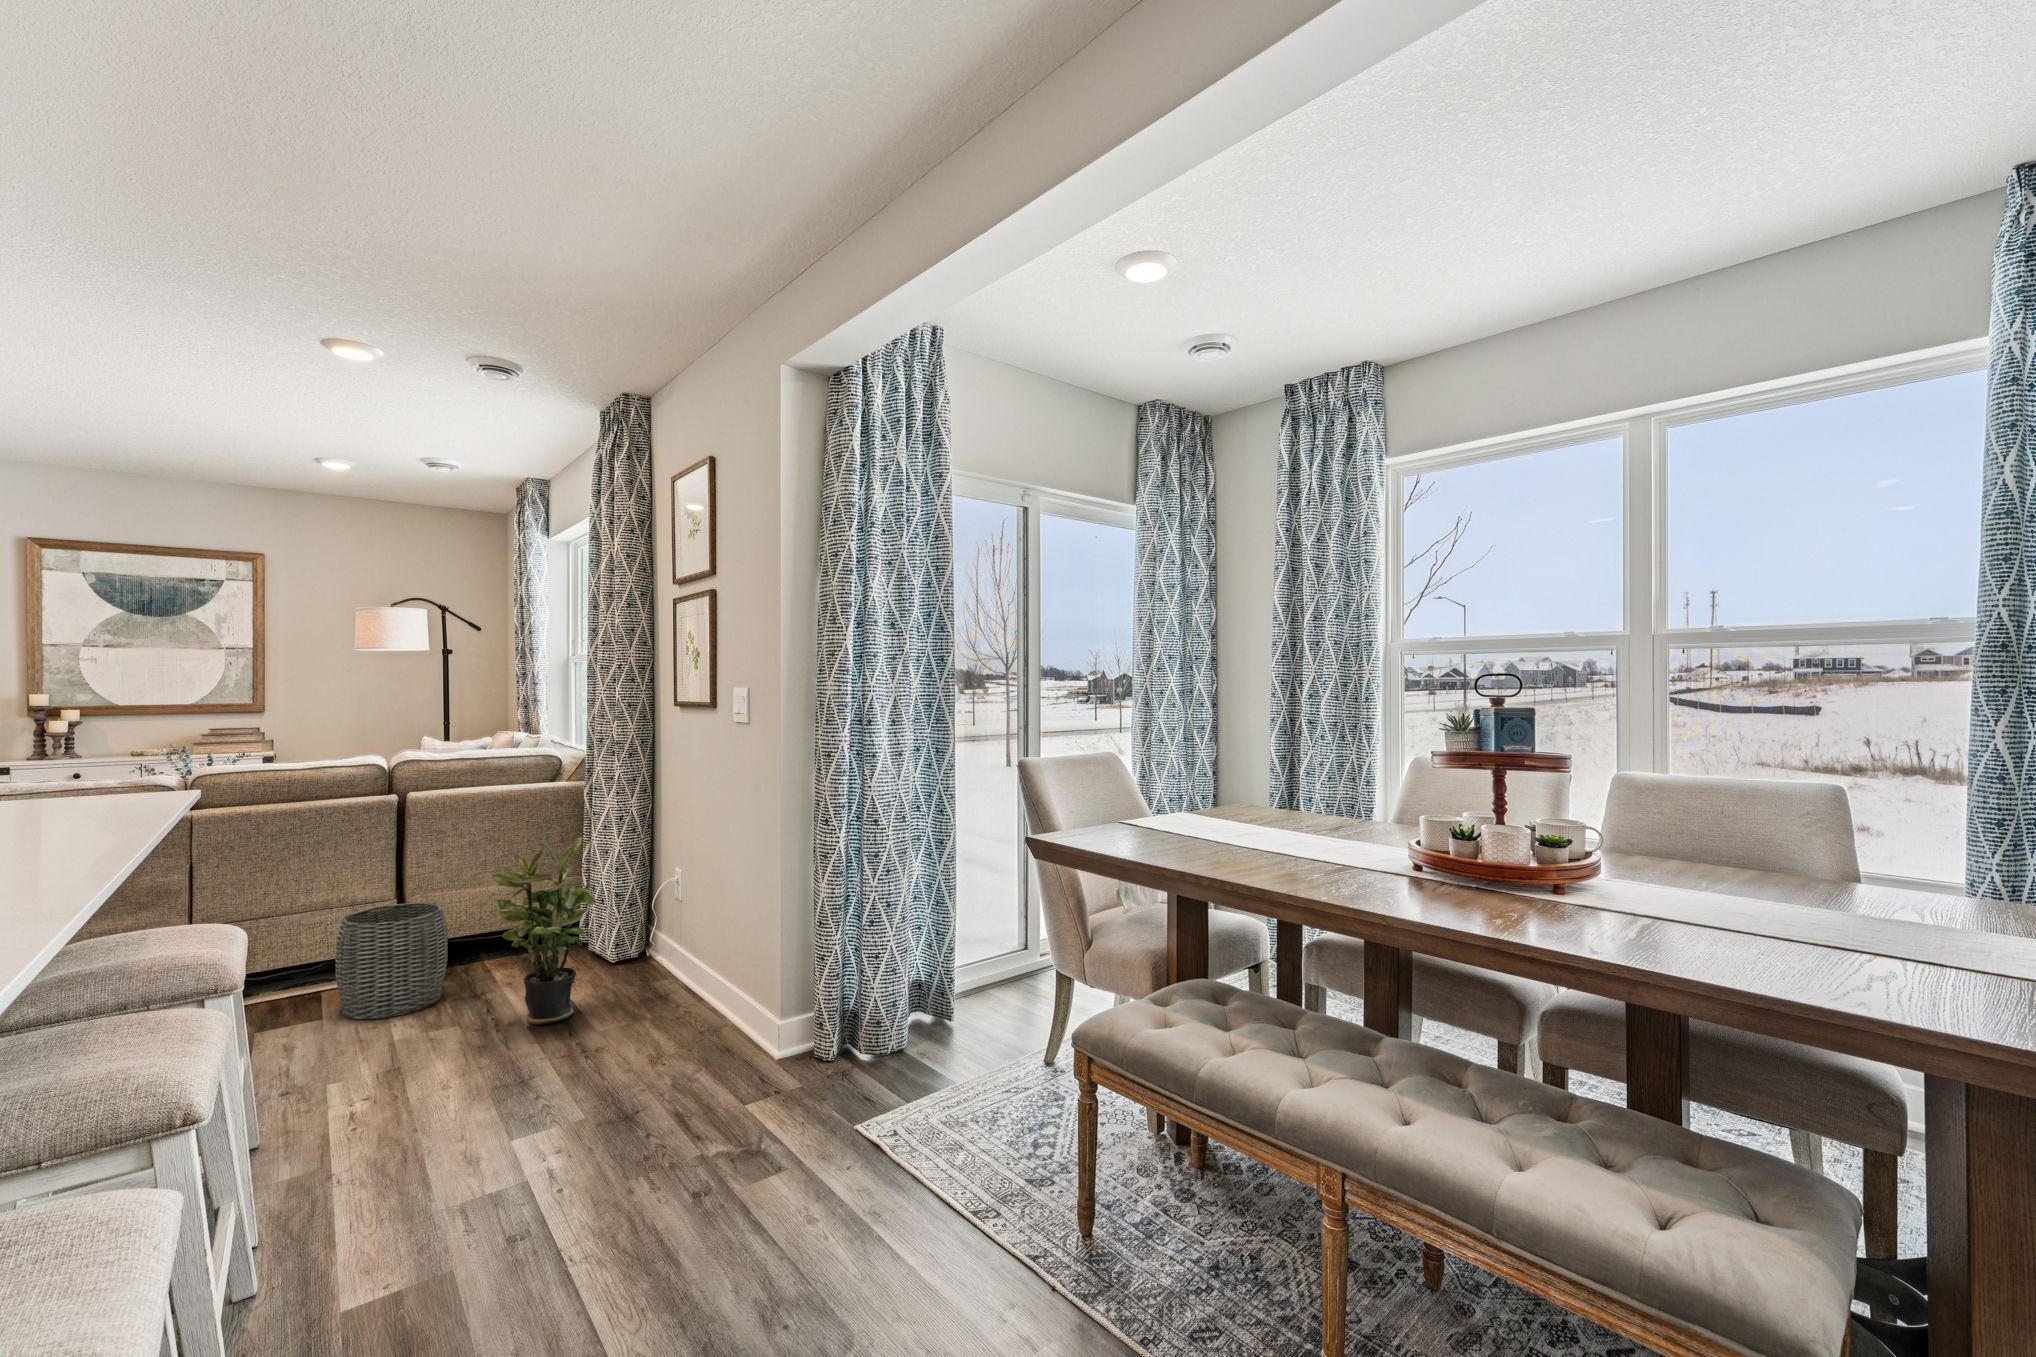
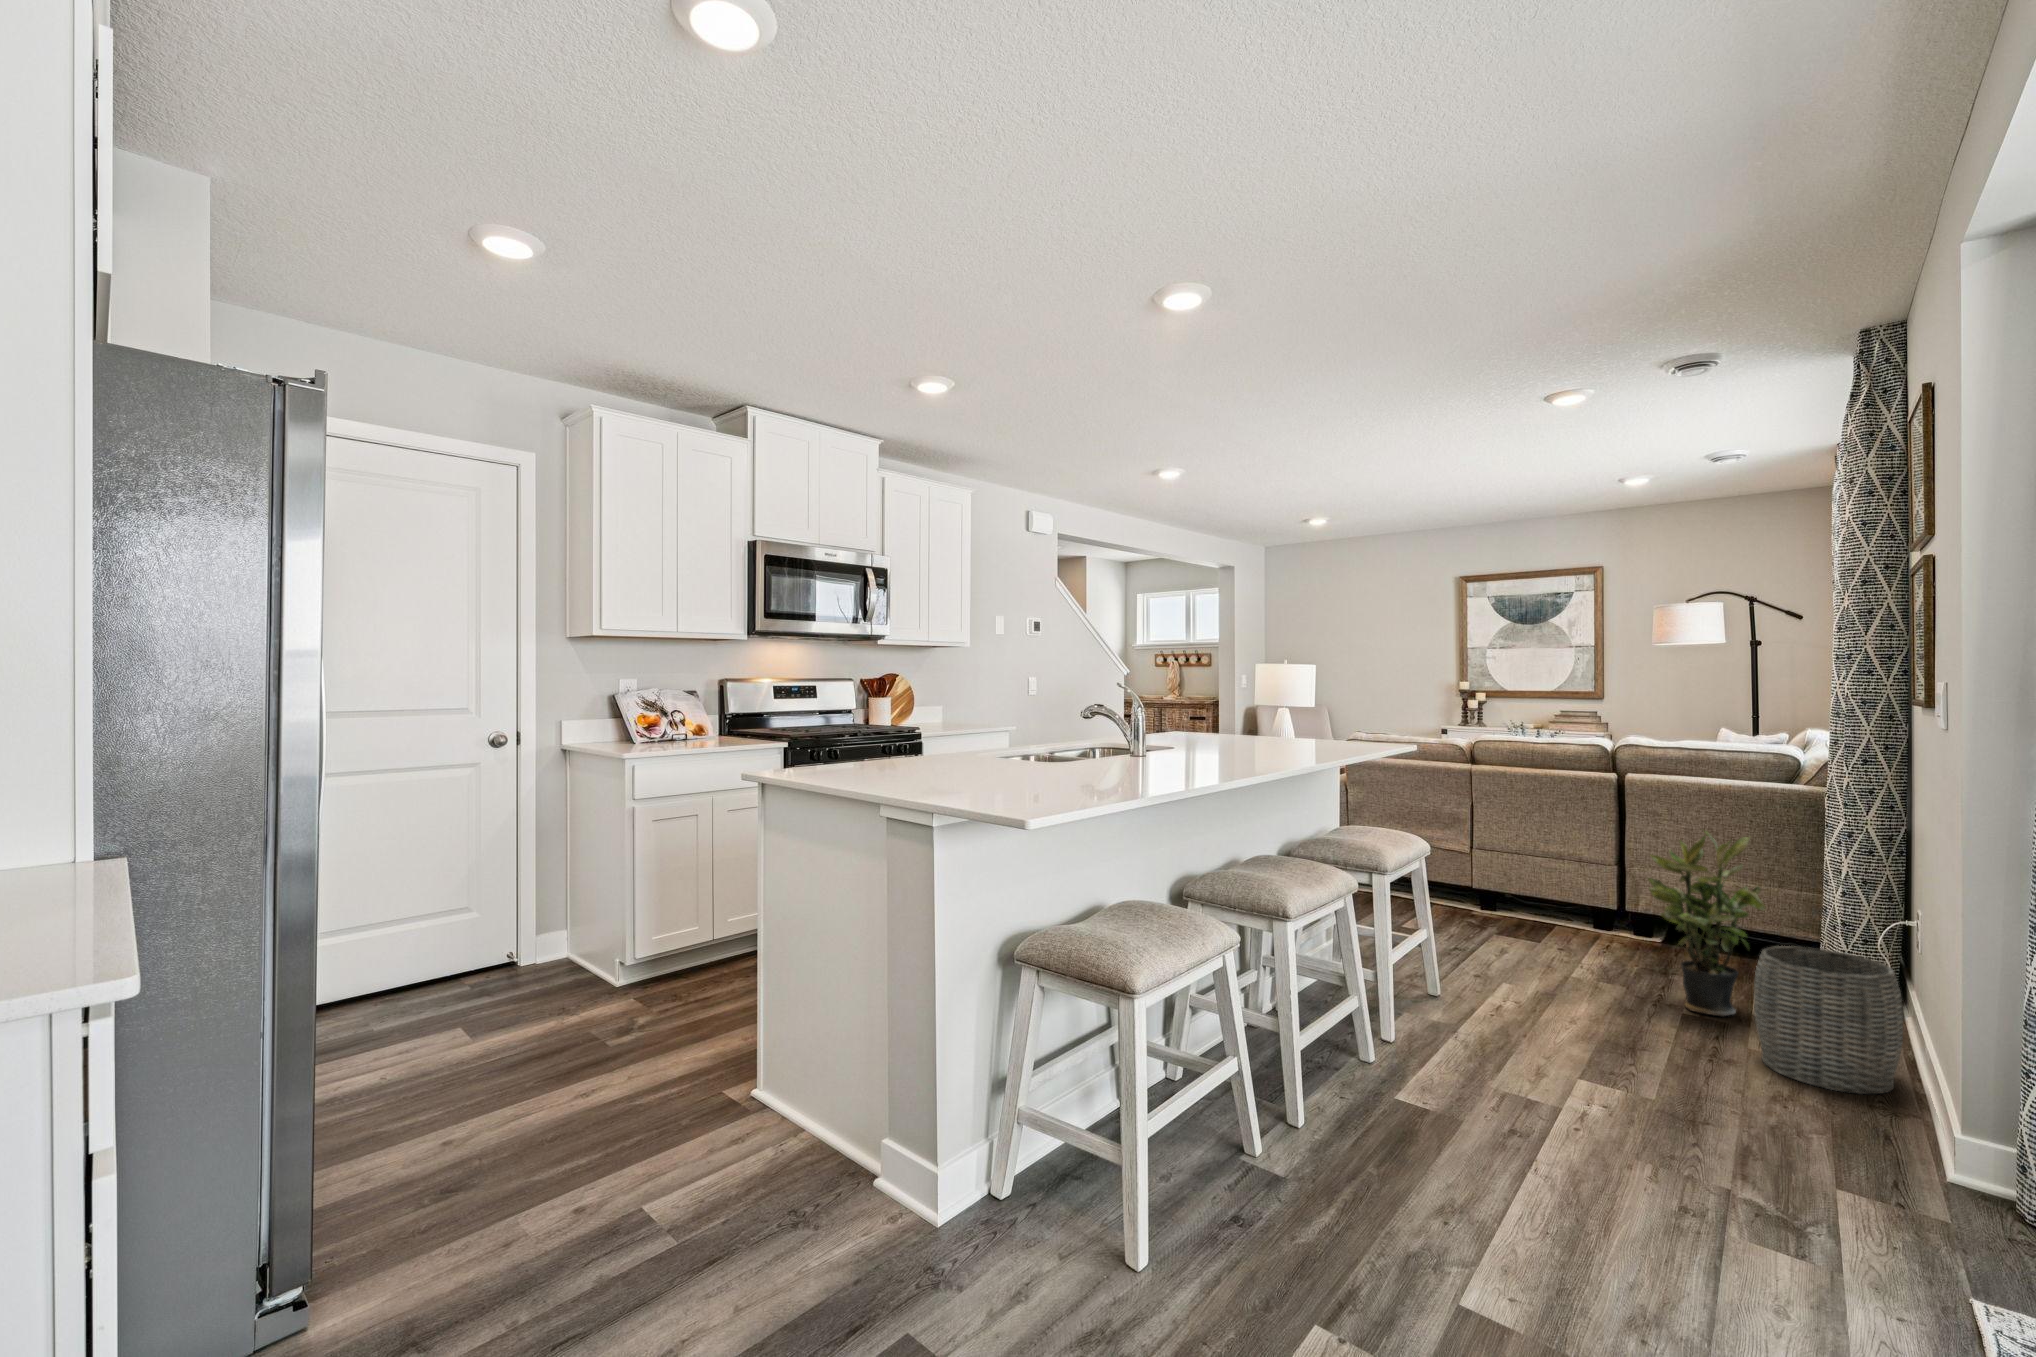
woven basket: present [335,903,448,1019] -> present [1754,946,1903,1094]

